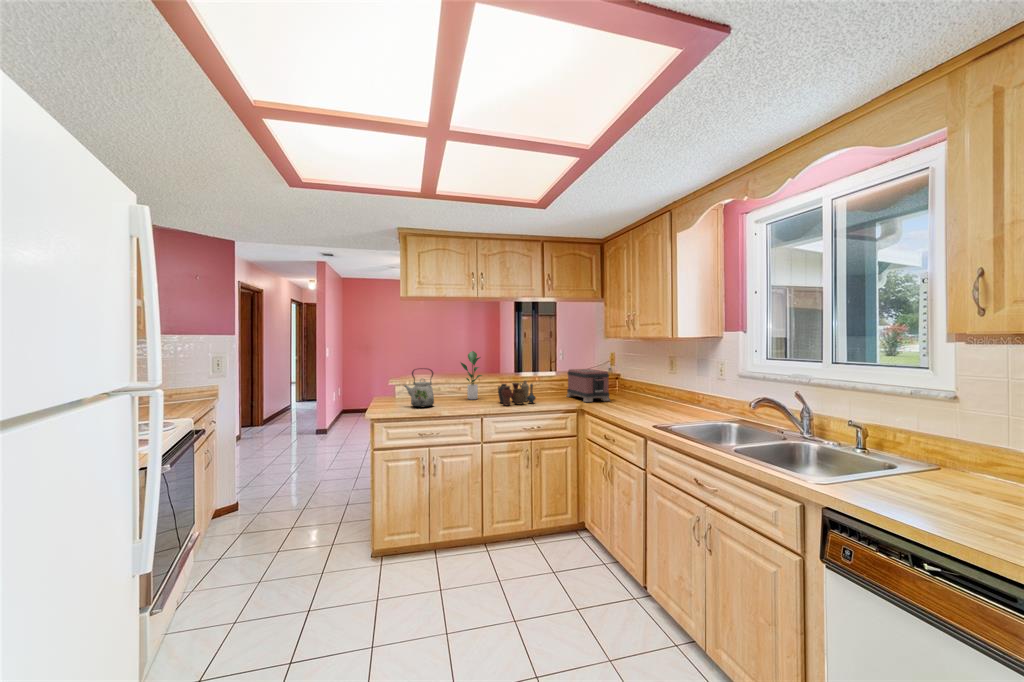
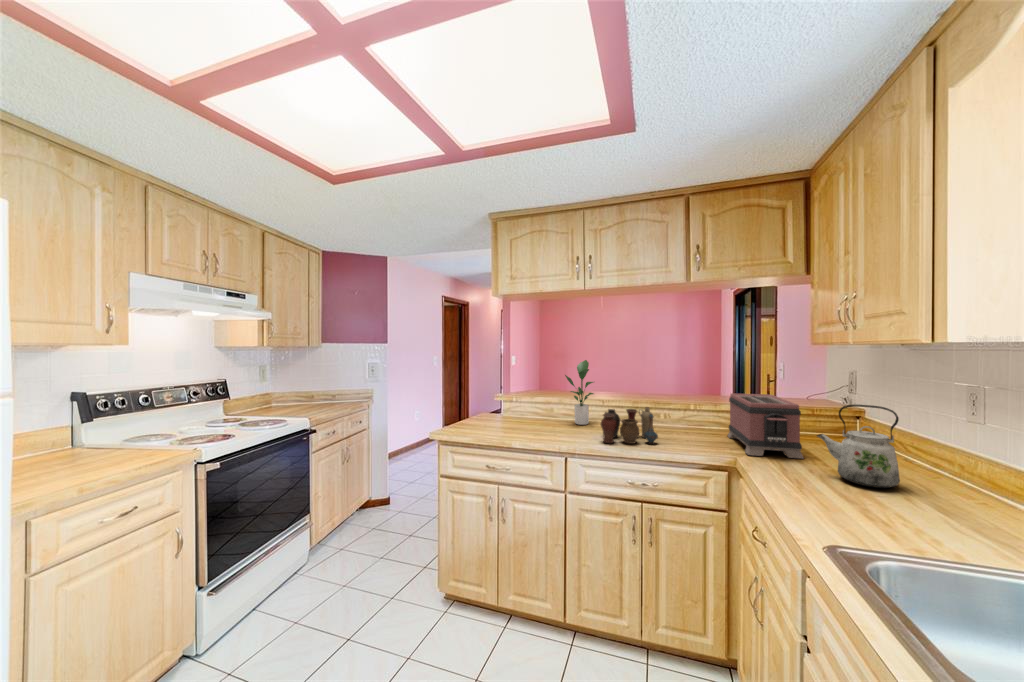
kettle: present [404,368,434,407] -> present [817,404,900,488]

